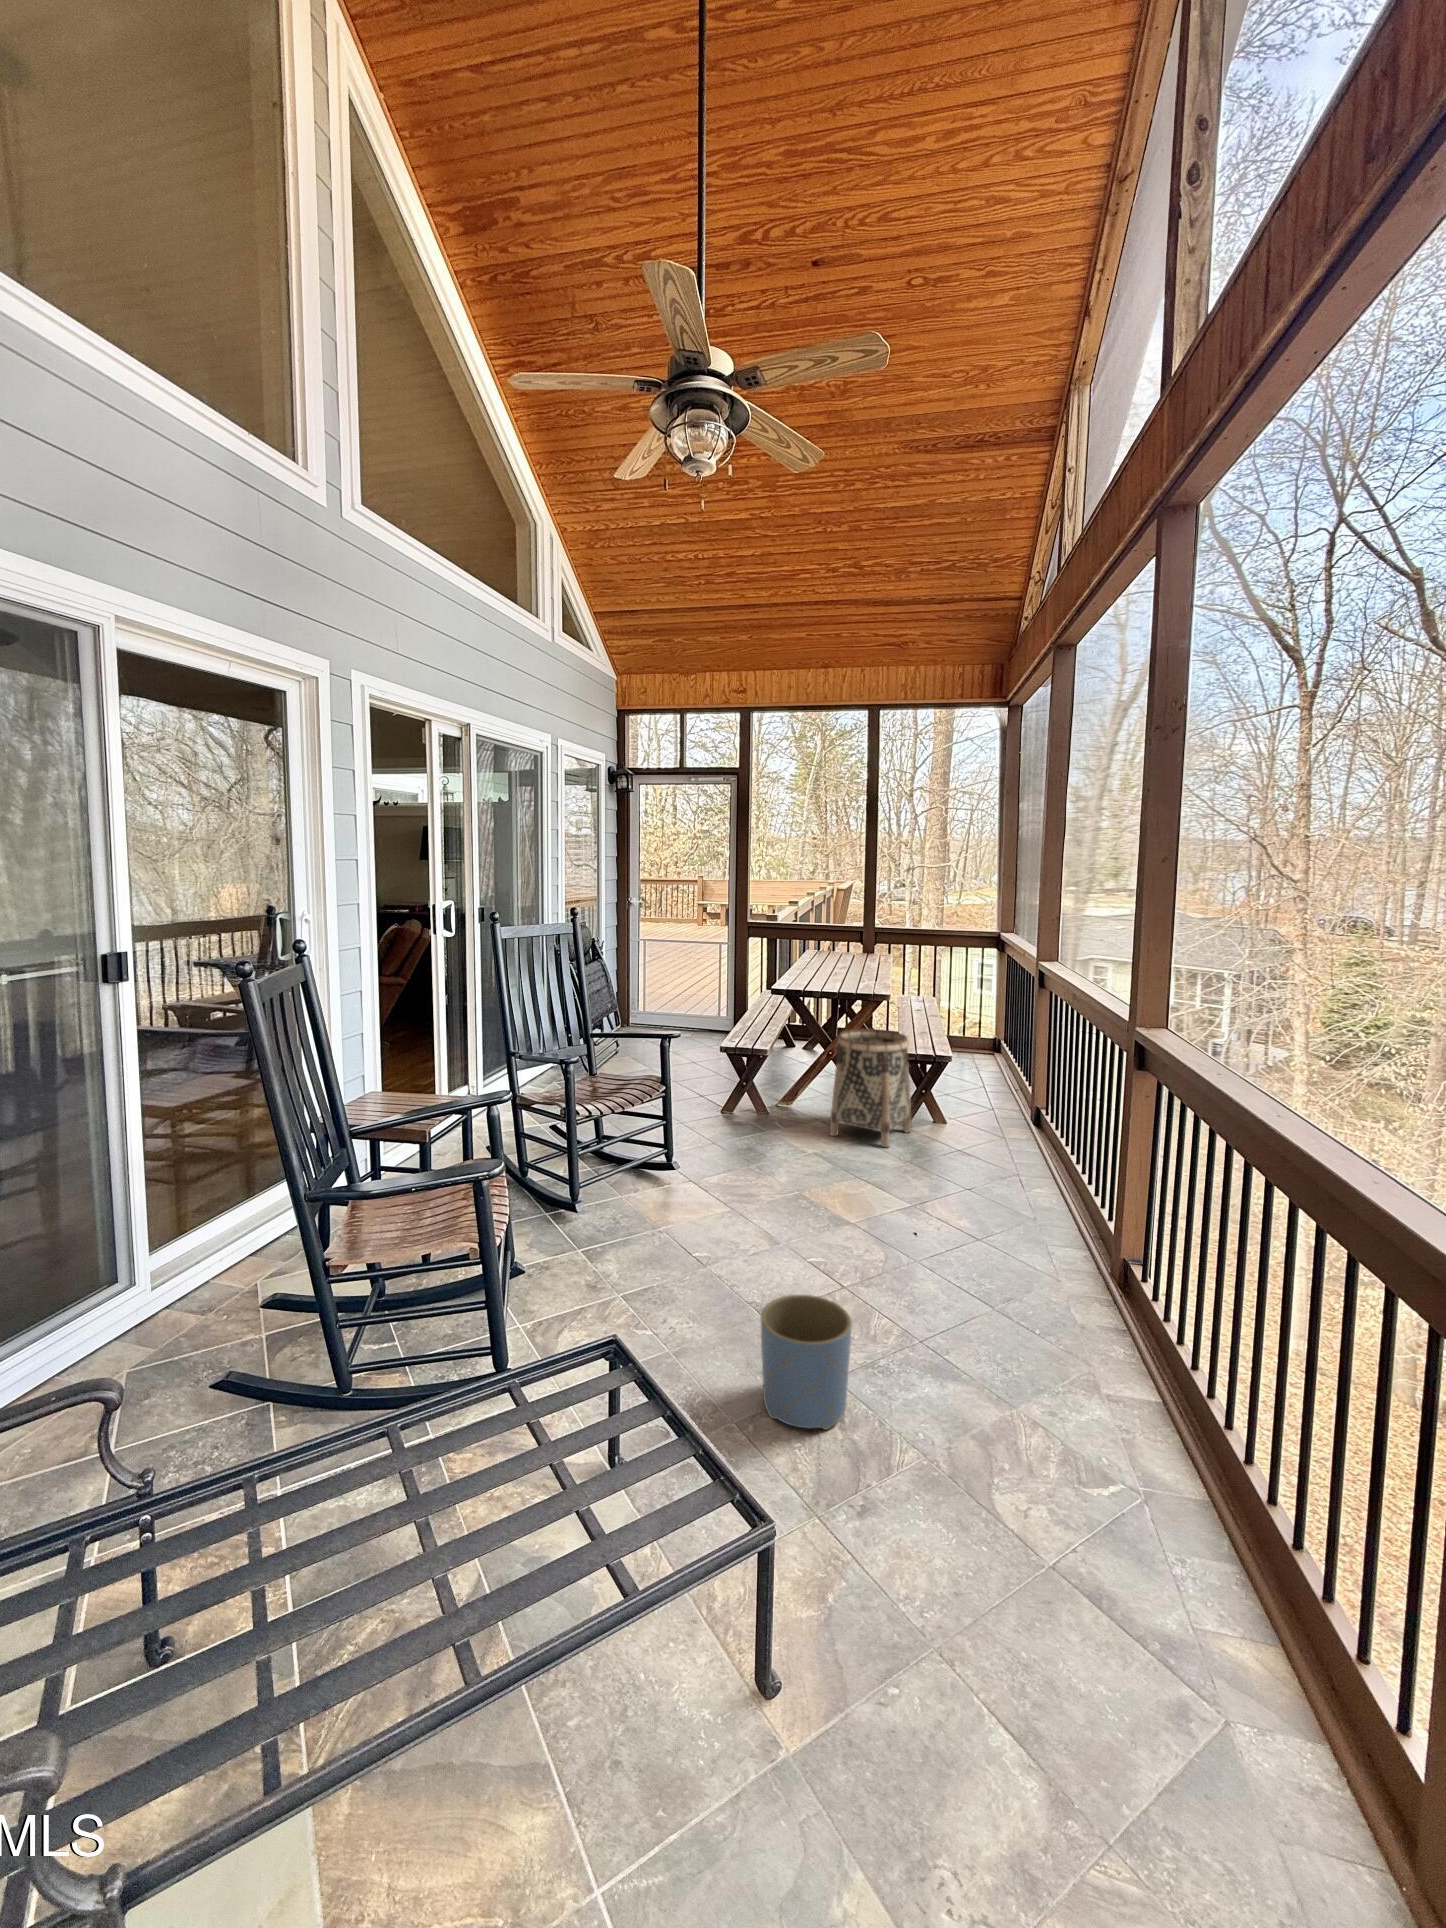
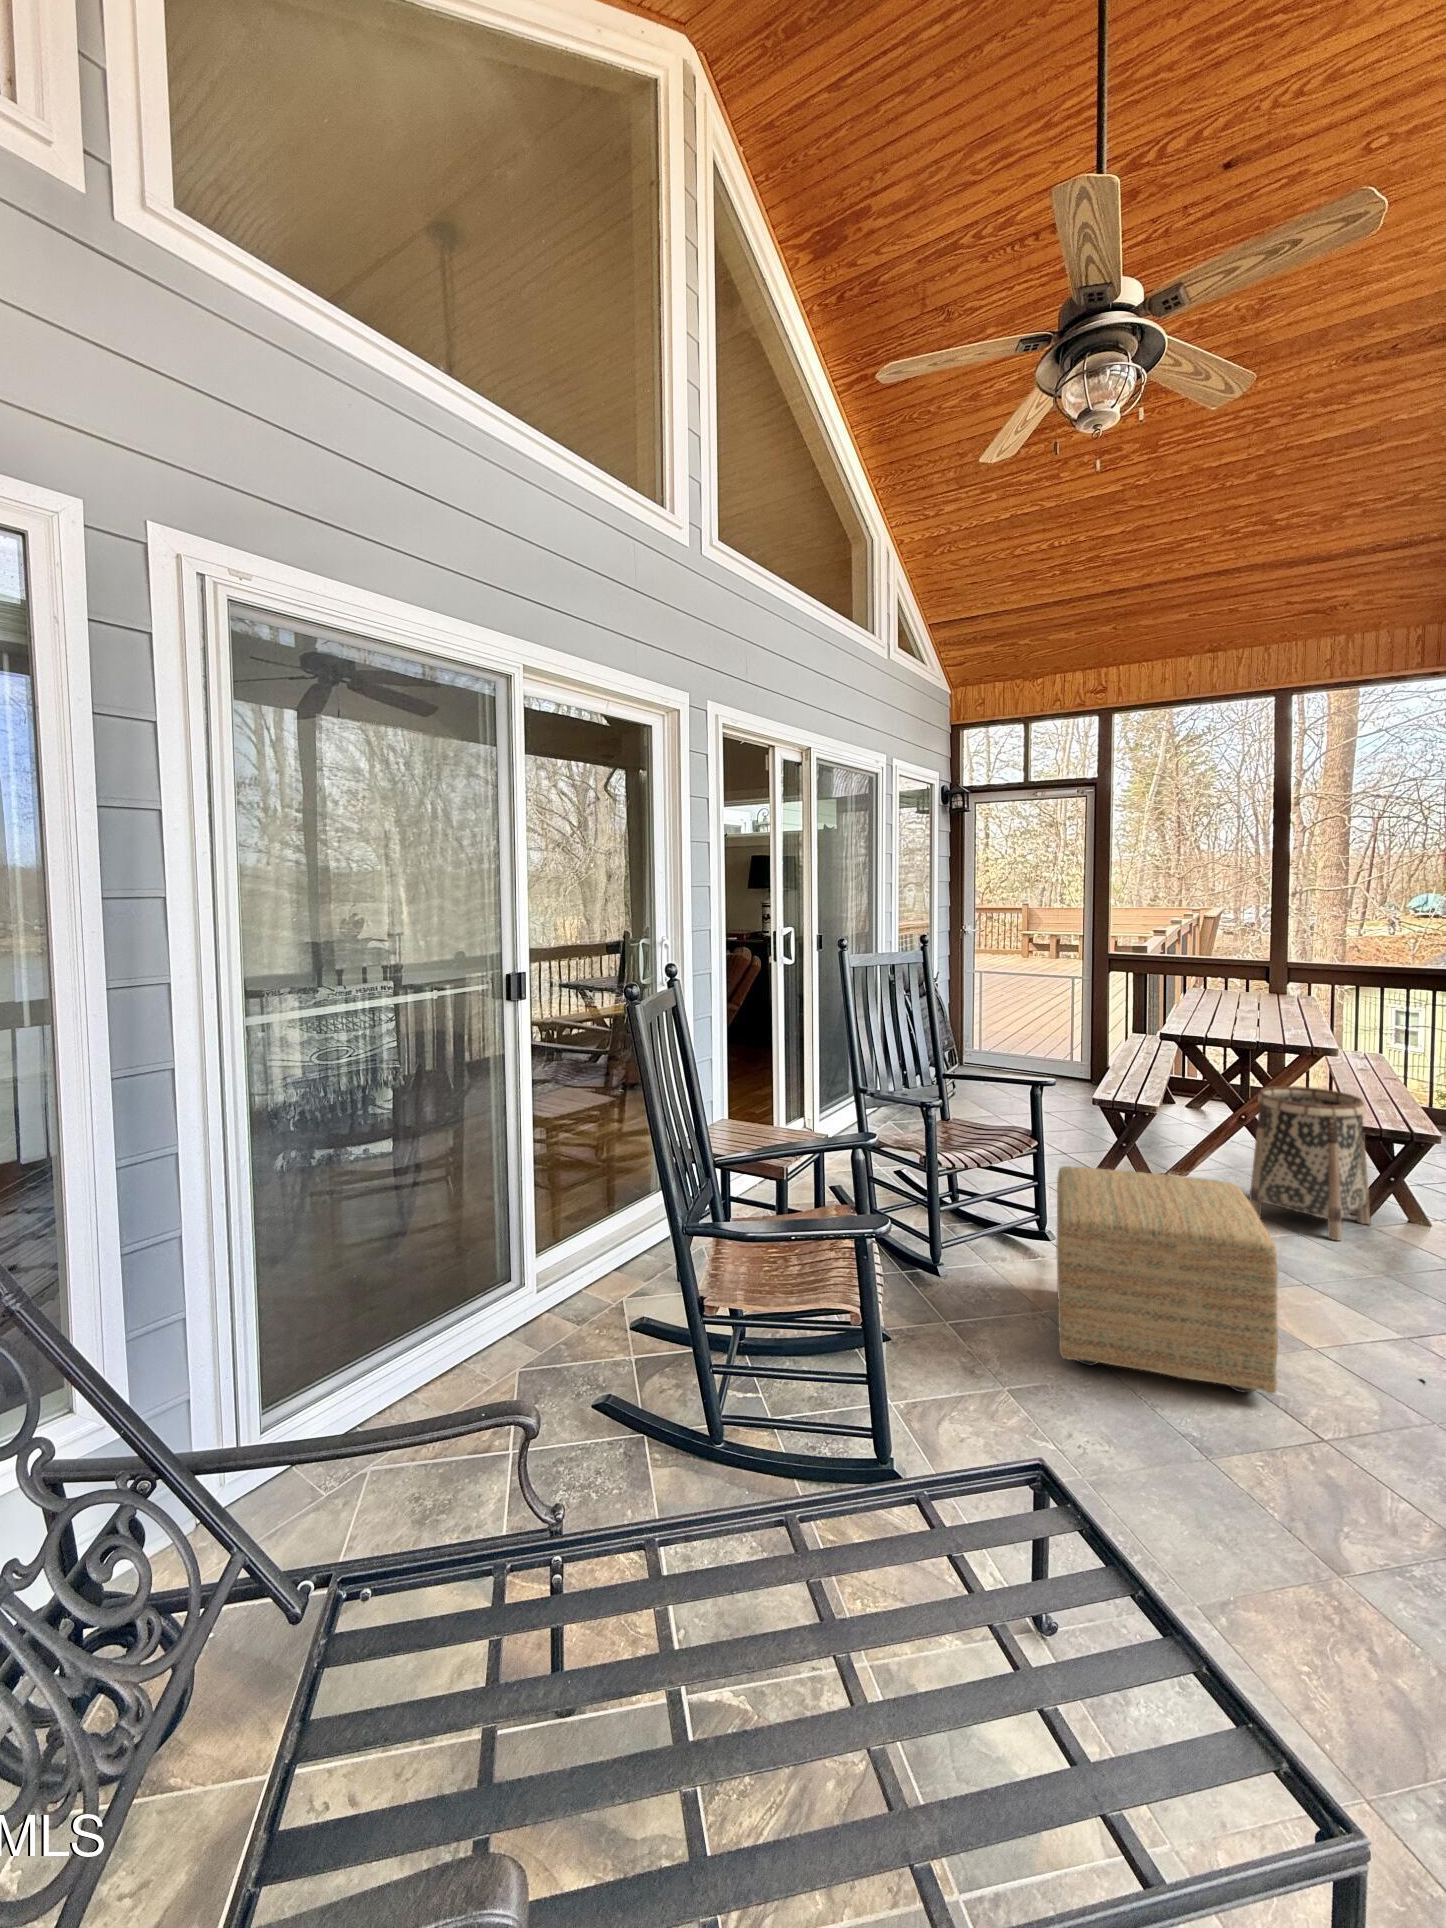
ottoman: none [663,1108,821,1274] -> present [1056,1166,1278,1394]
planter: present [761,1295,852,1430] -> none [1224,1424,1368,1622]

